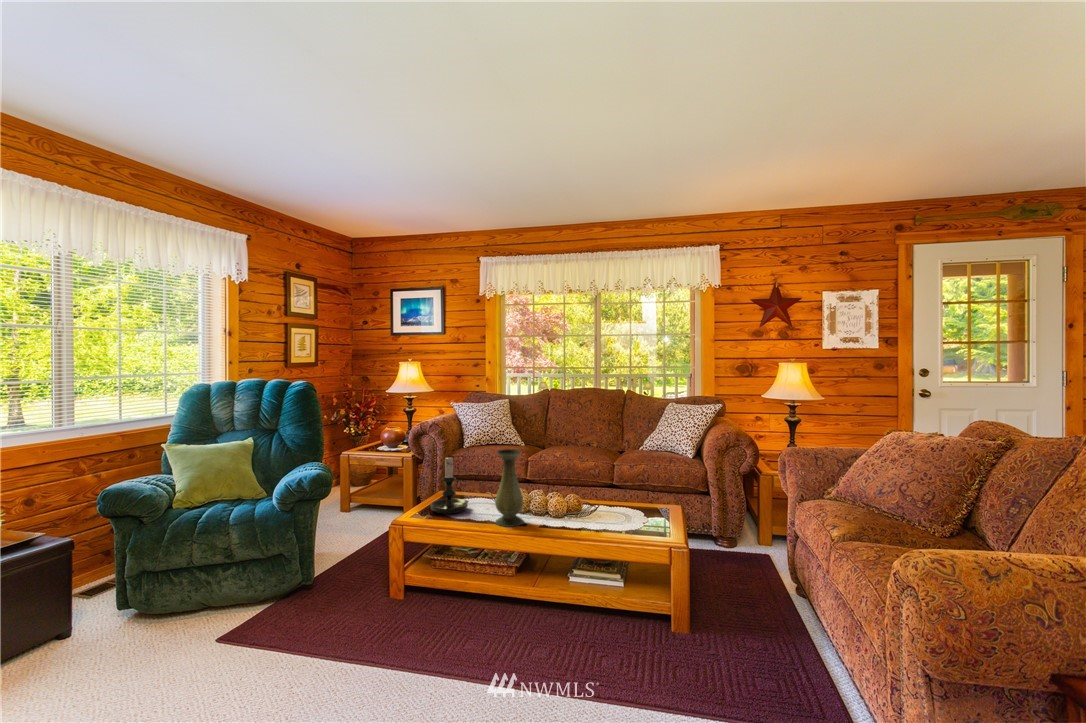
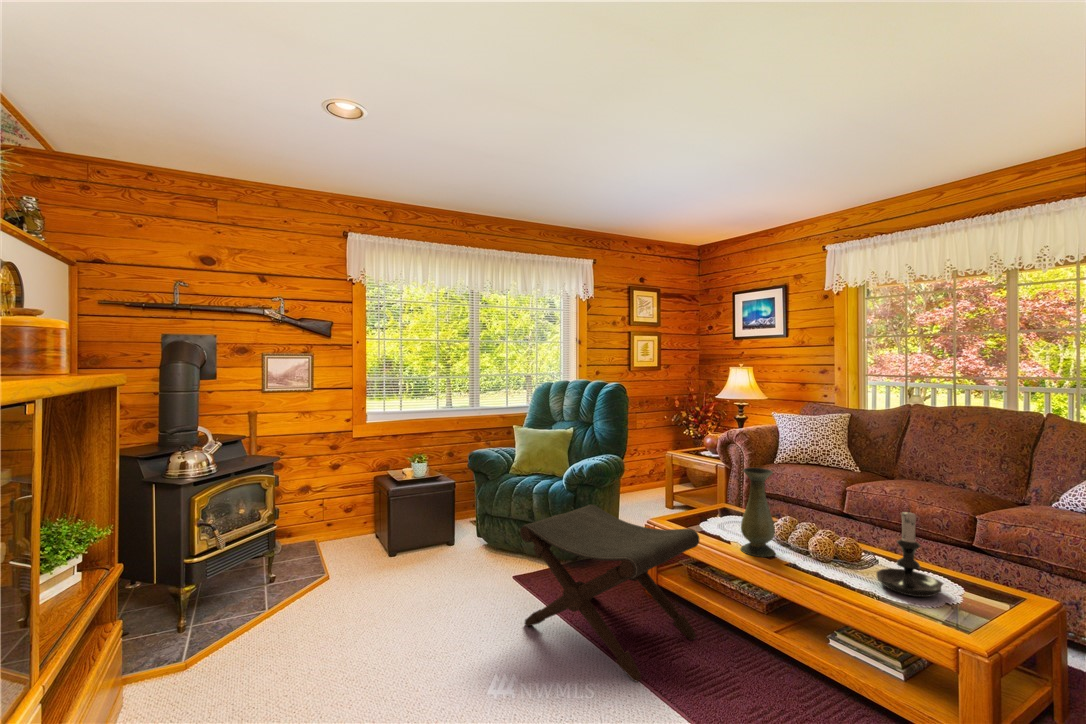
candle holder: present [430,457,469,514] -> present [876,508,943,597]
footstool: none [276,516,465,677] -> present [520,505,700,682]

